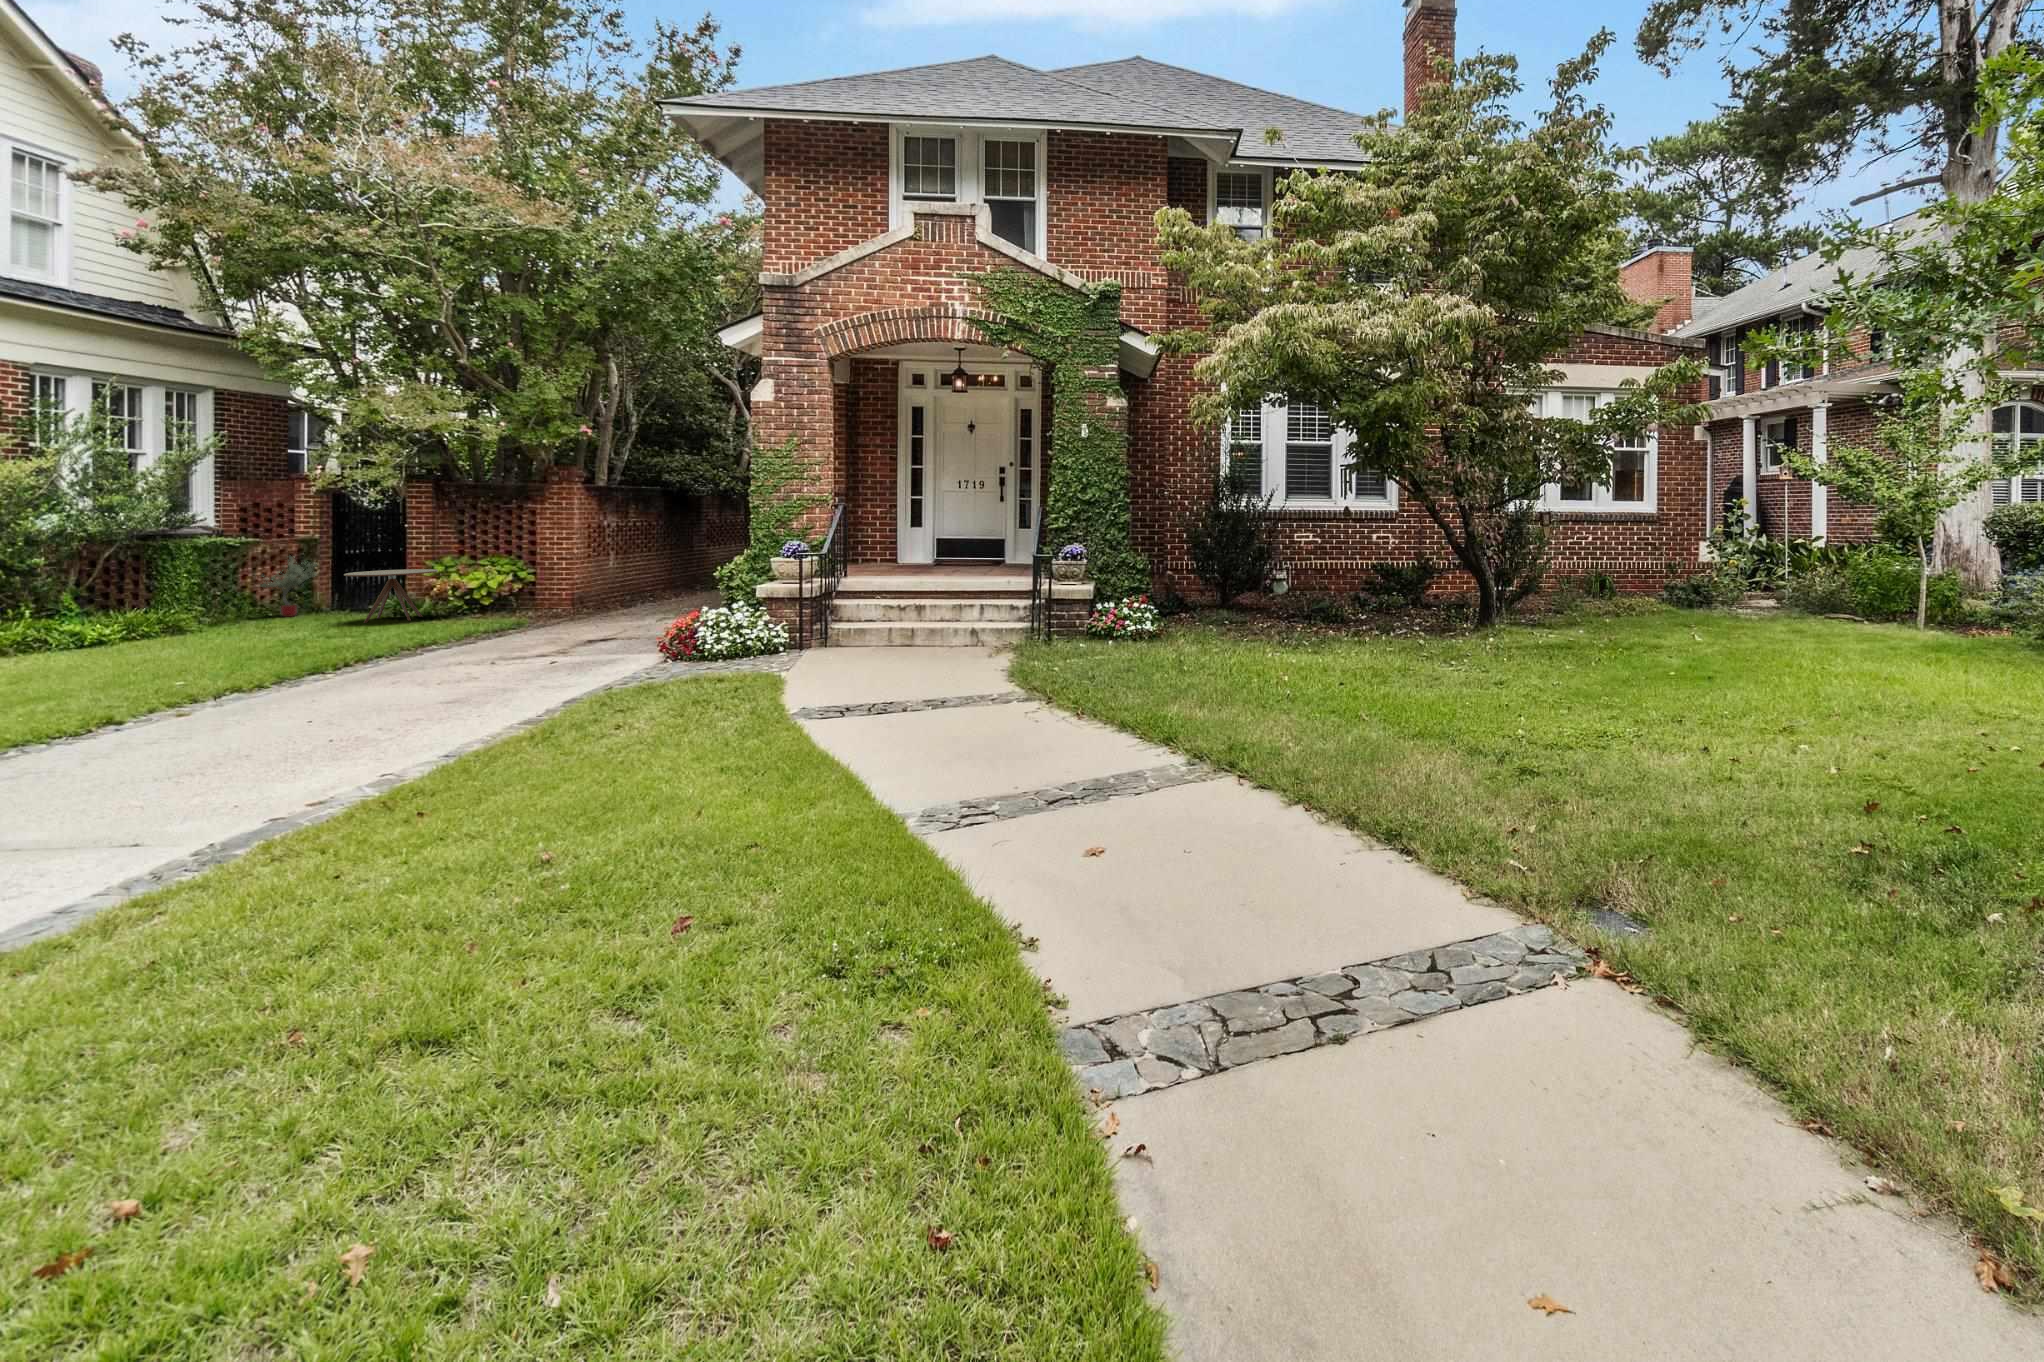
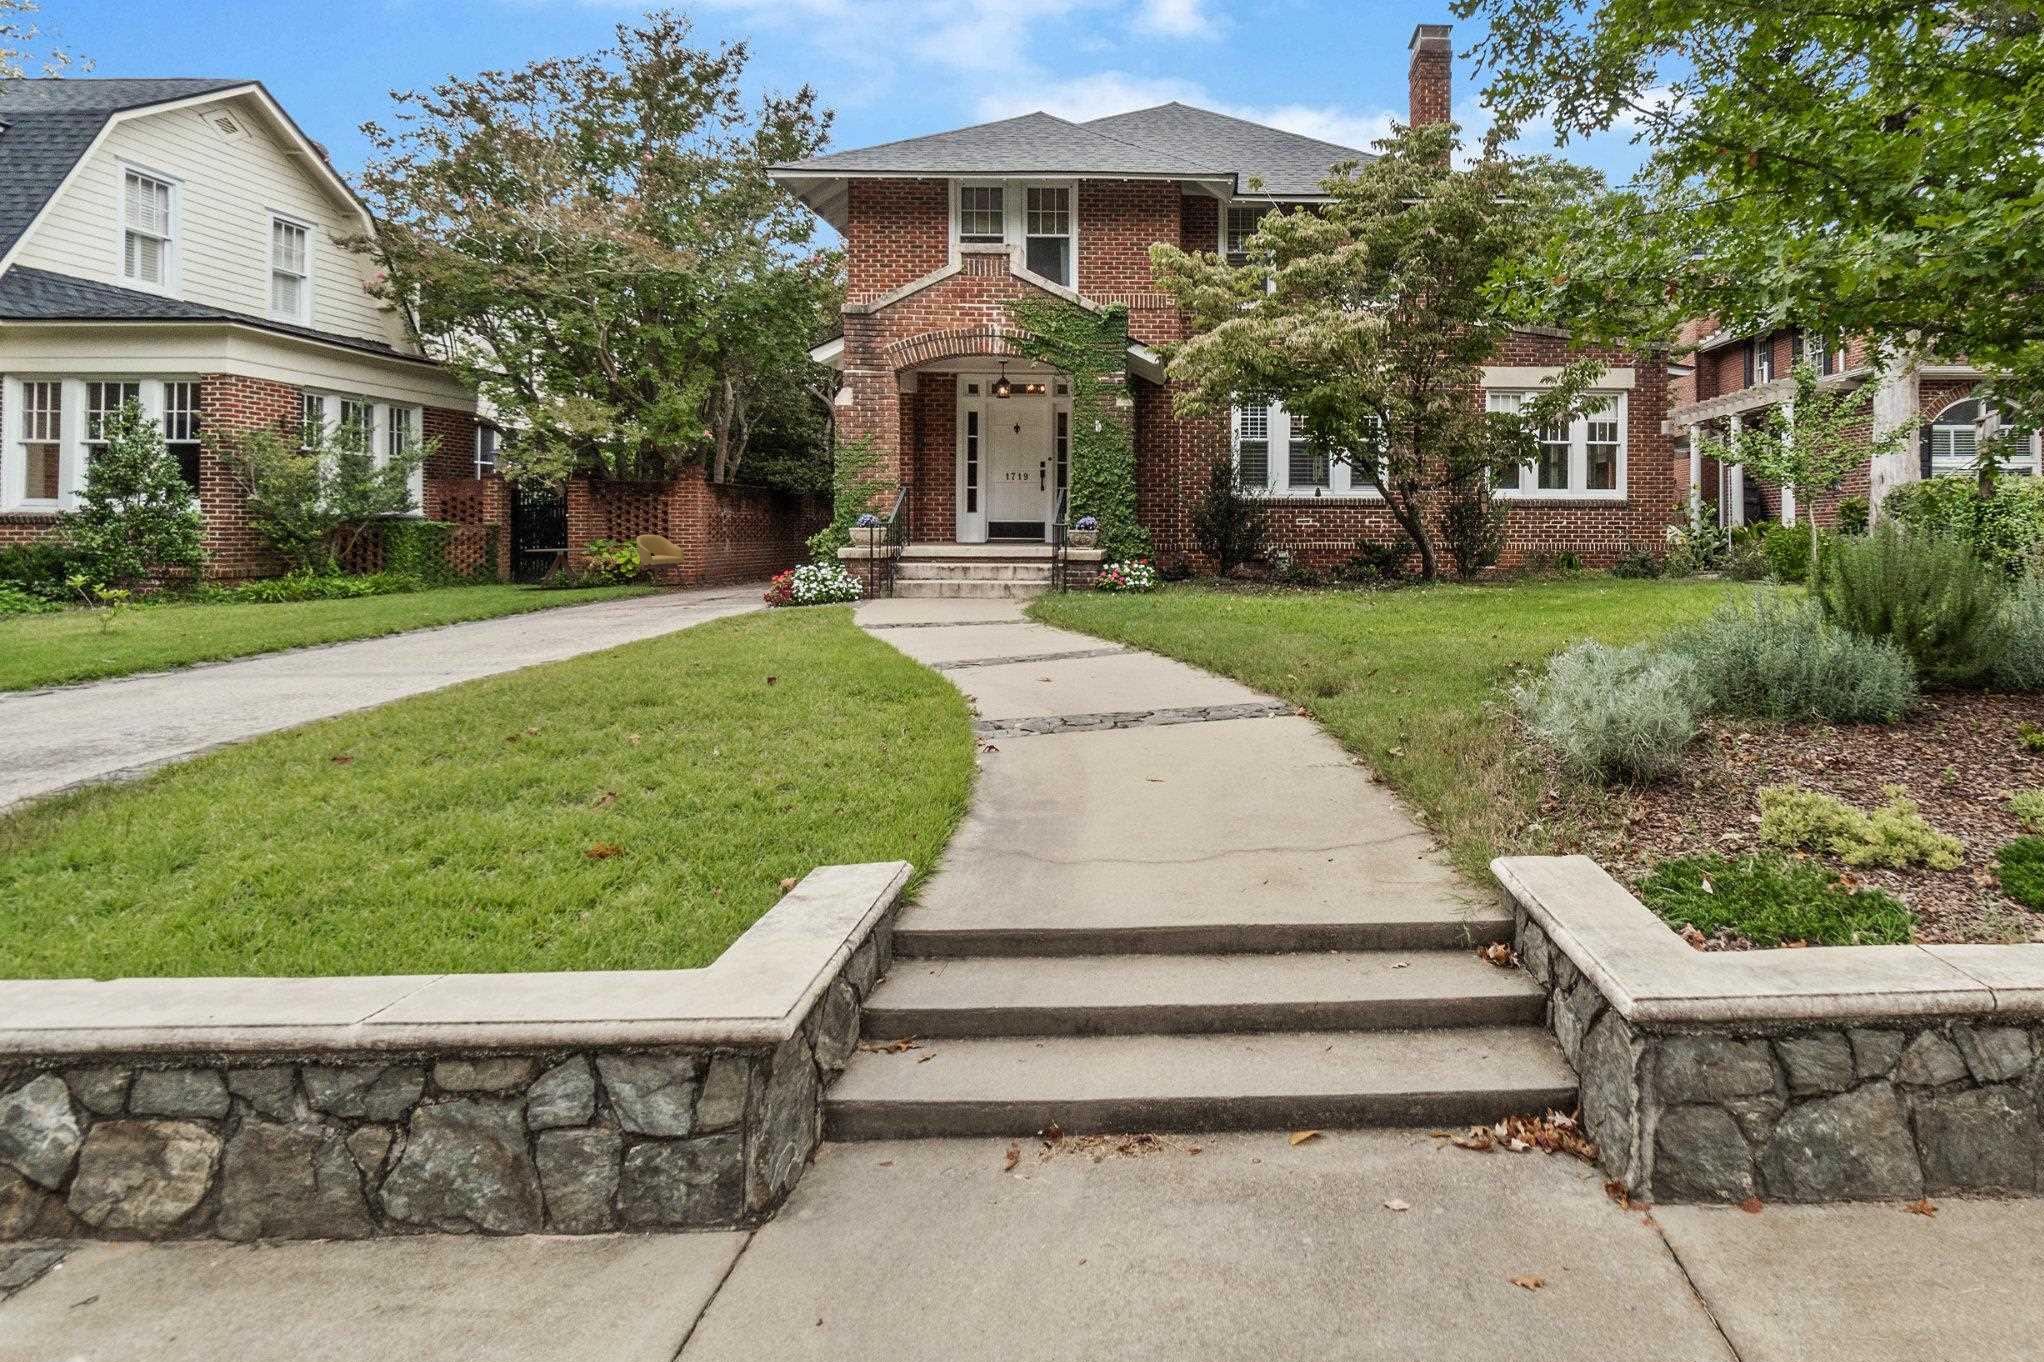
chair: none [493,551,556,617] -> present [637,535,684,587]
potted tree: present [260,557,316,617] -> none [458,538,503,587]

